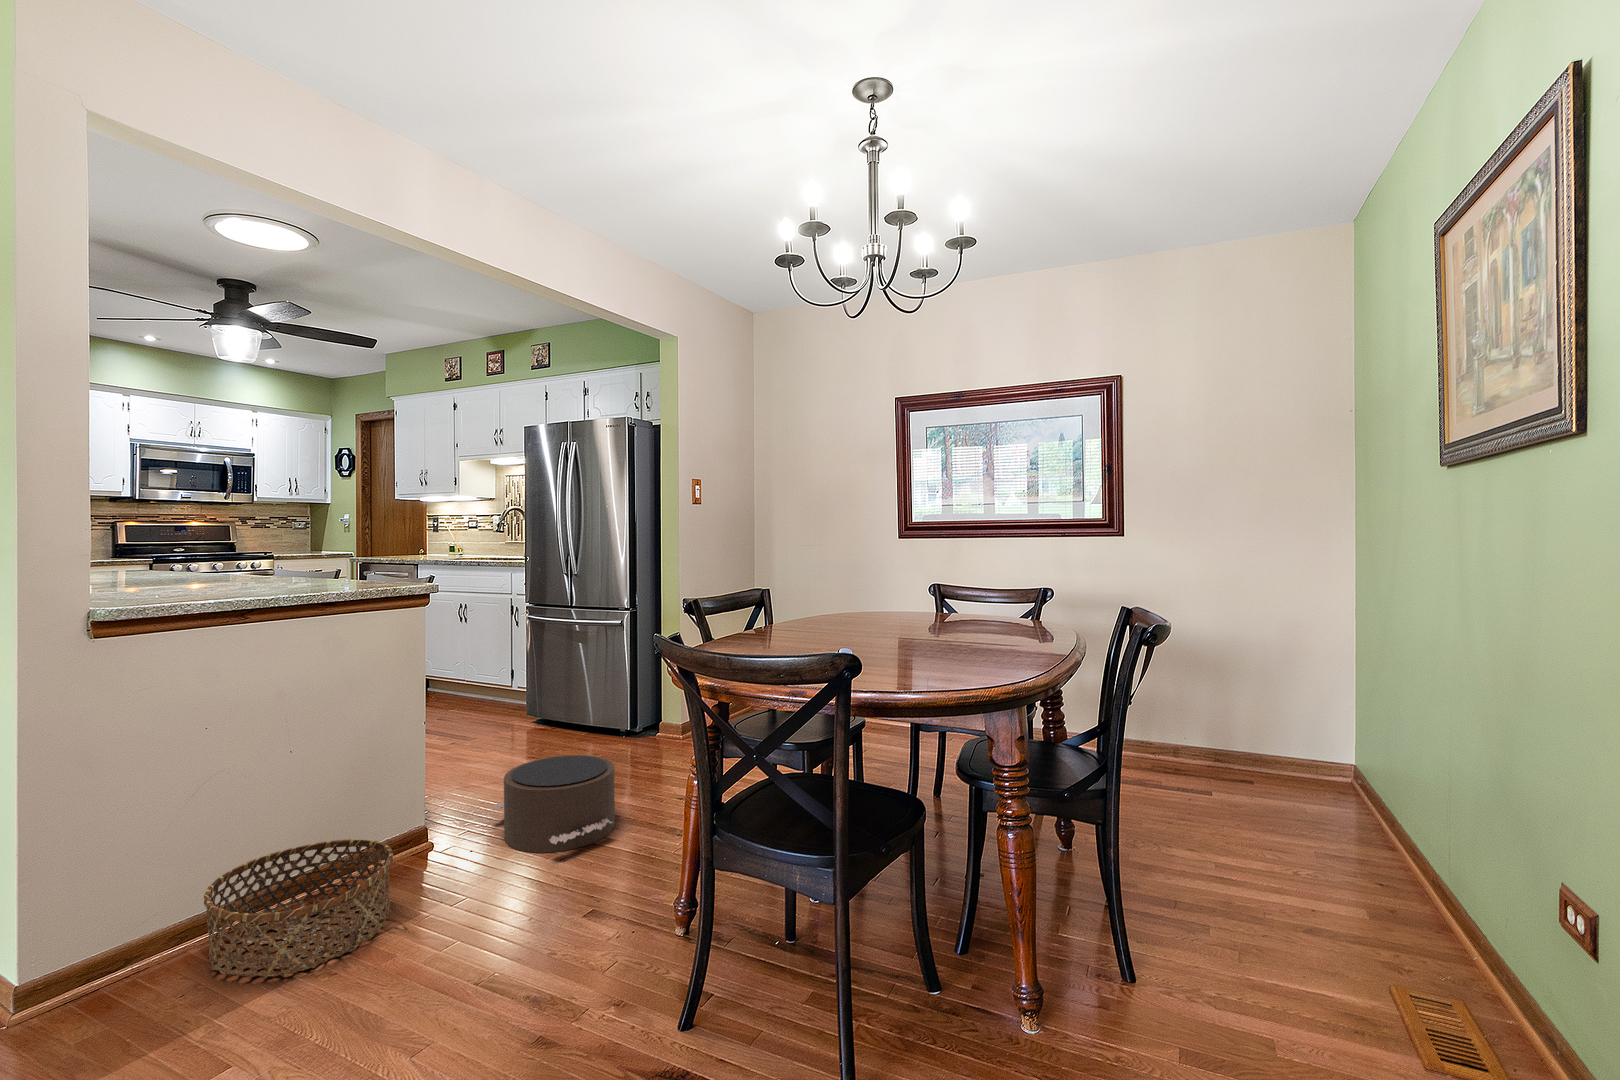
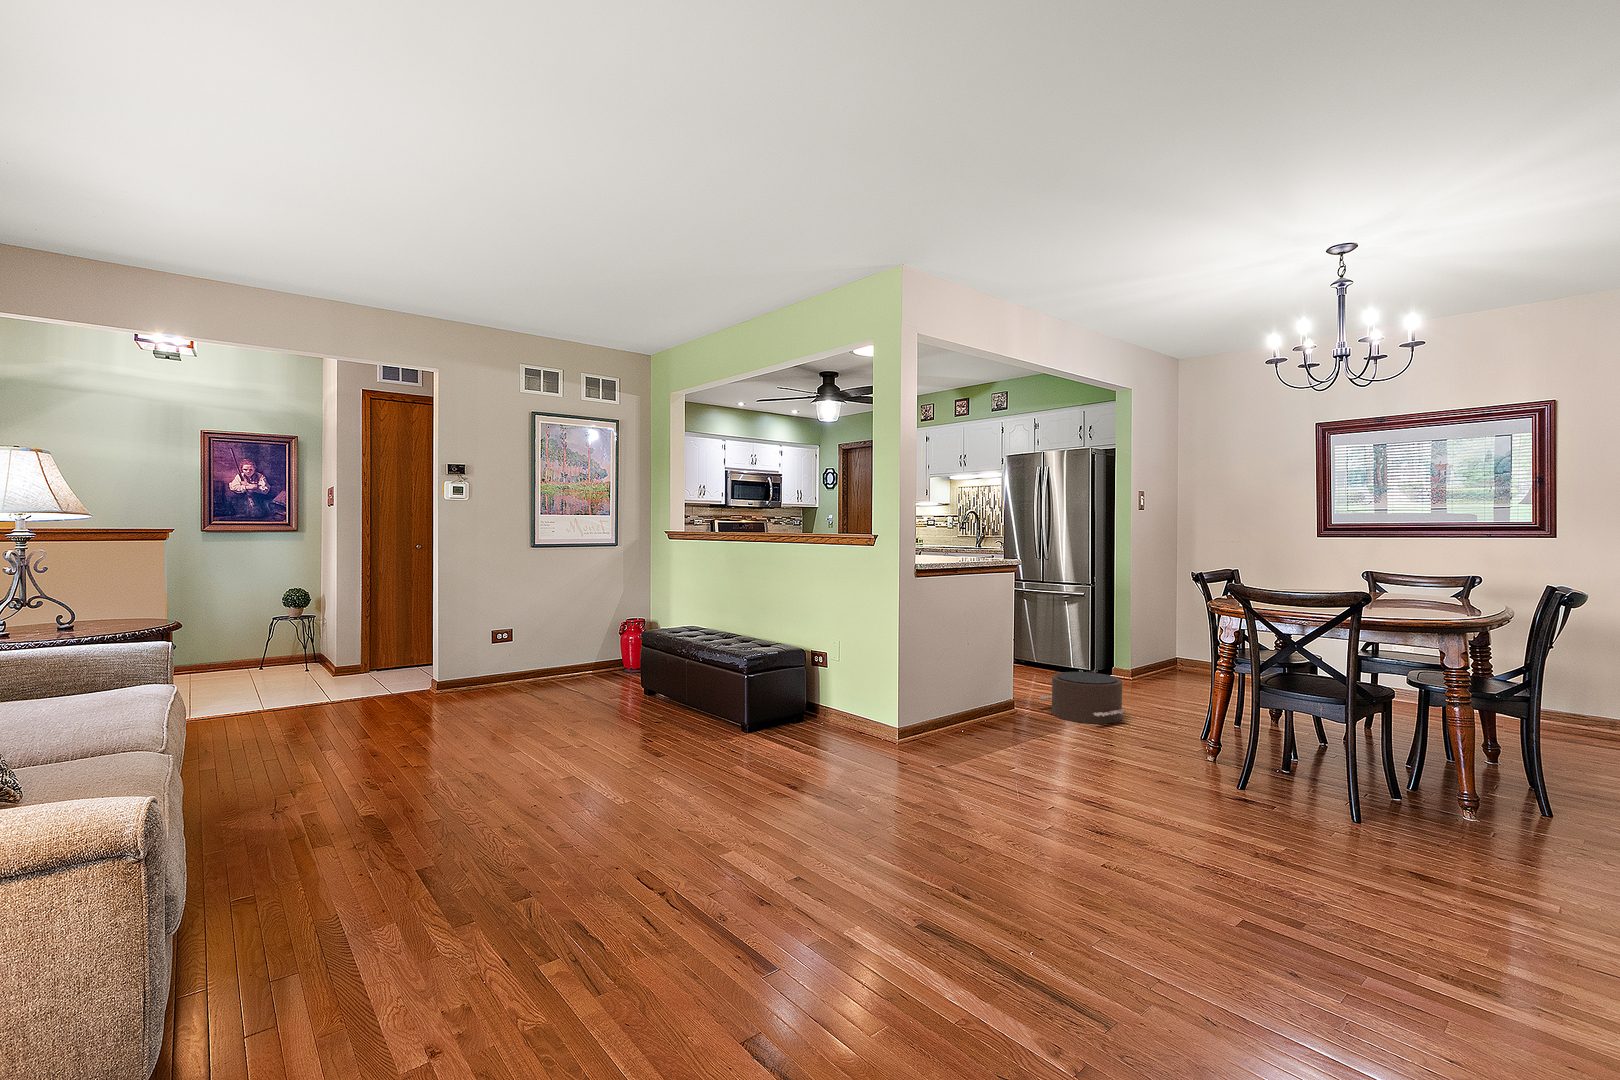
basket: present [204,839,393,978] -> none [946,694,1028,747]

